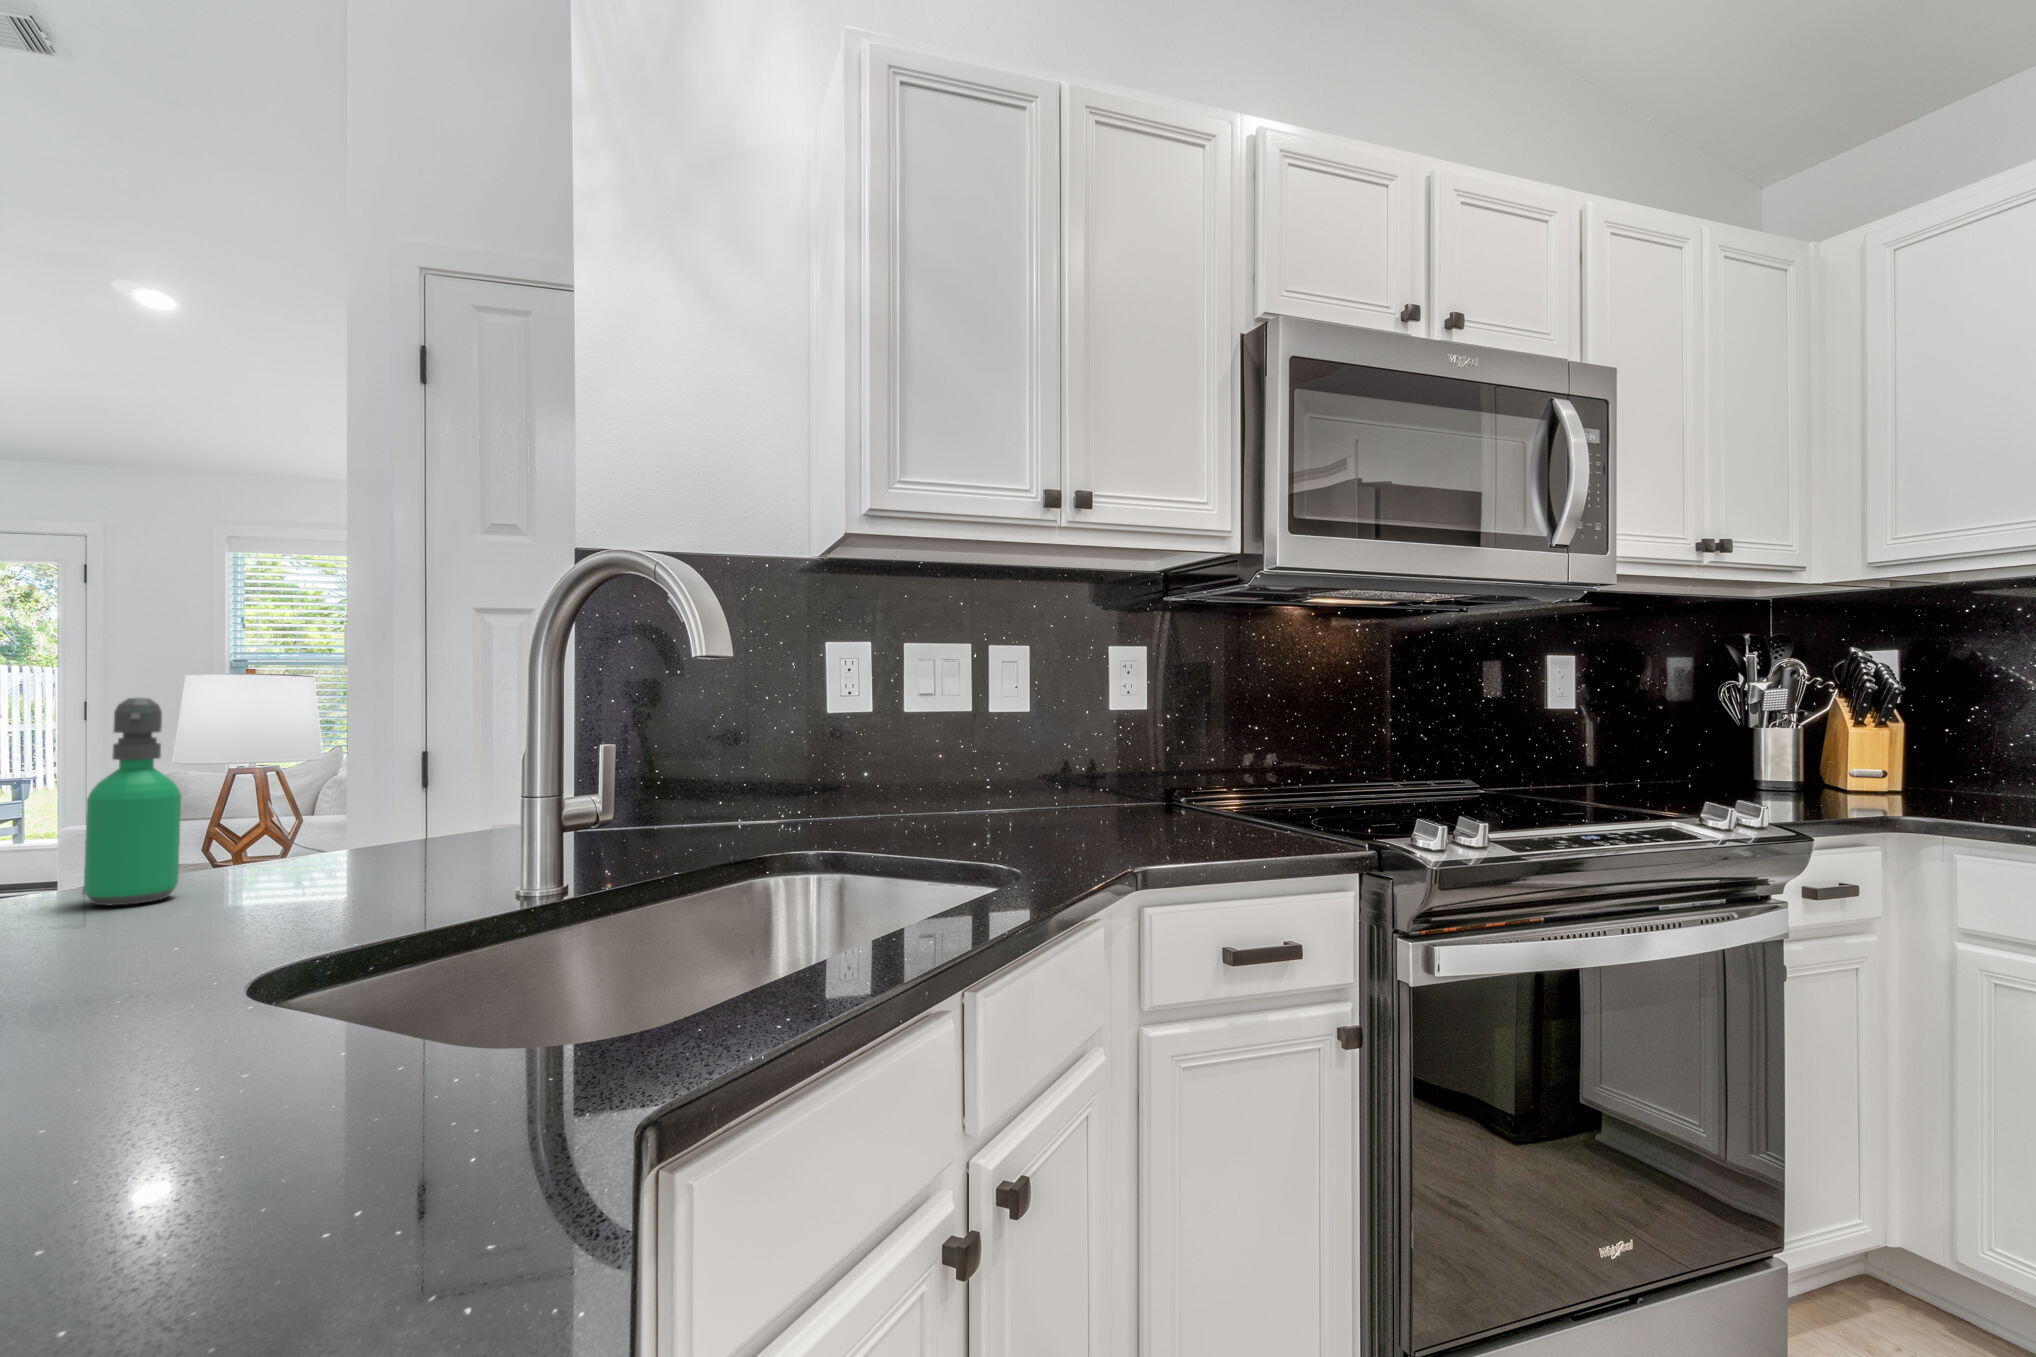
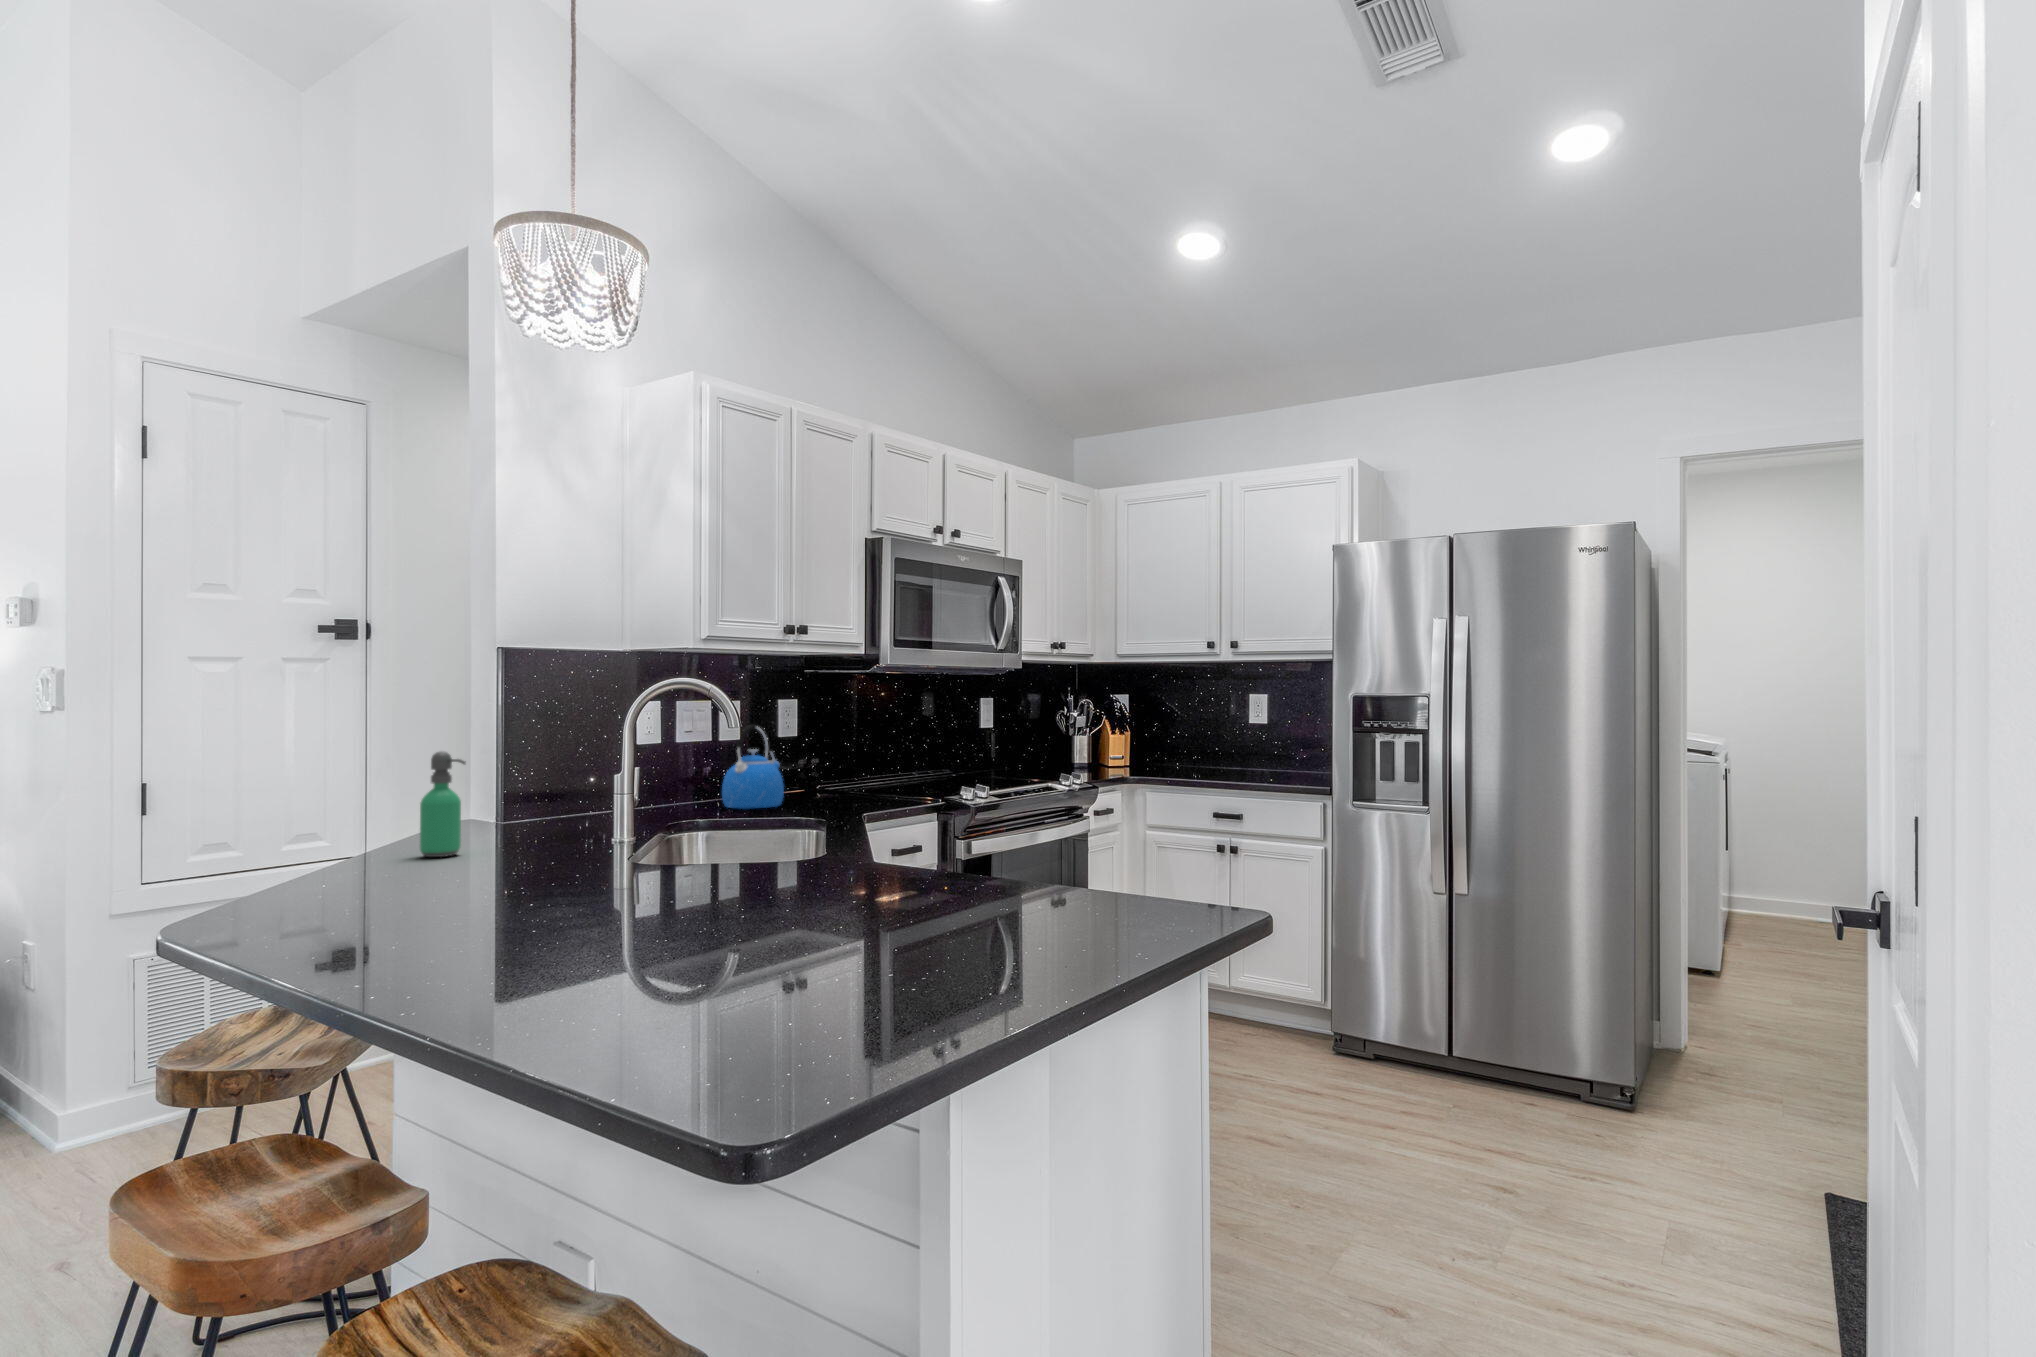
kettle: none [937,679,1060,835] -> present [722,725,784,809]

